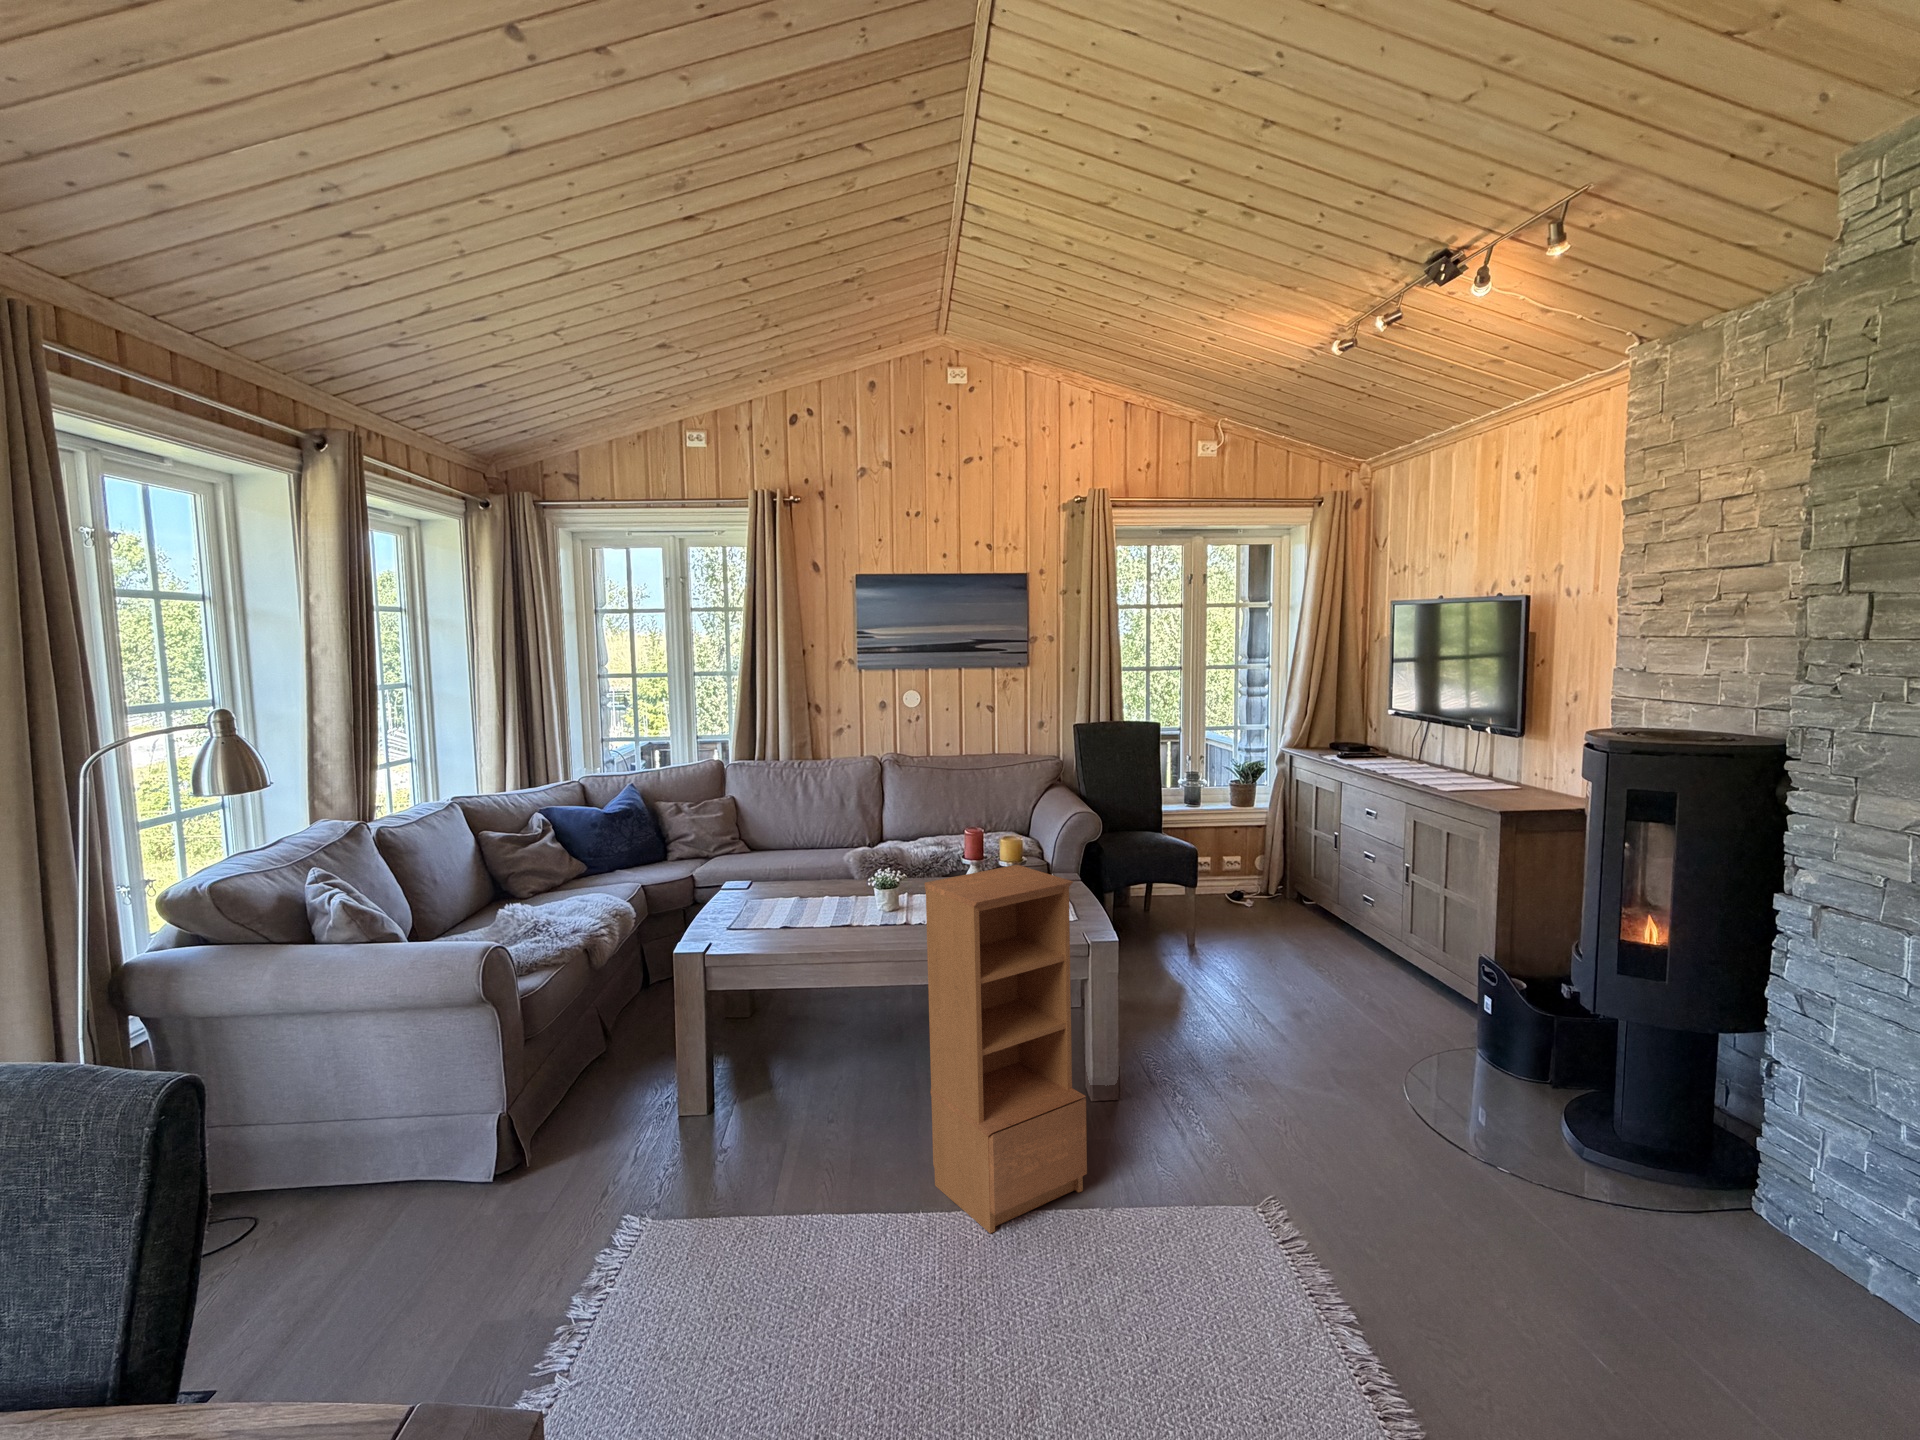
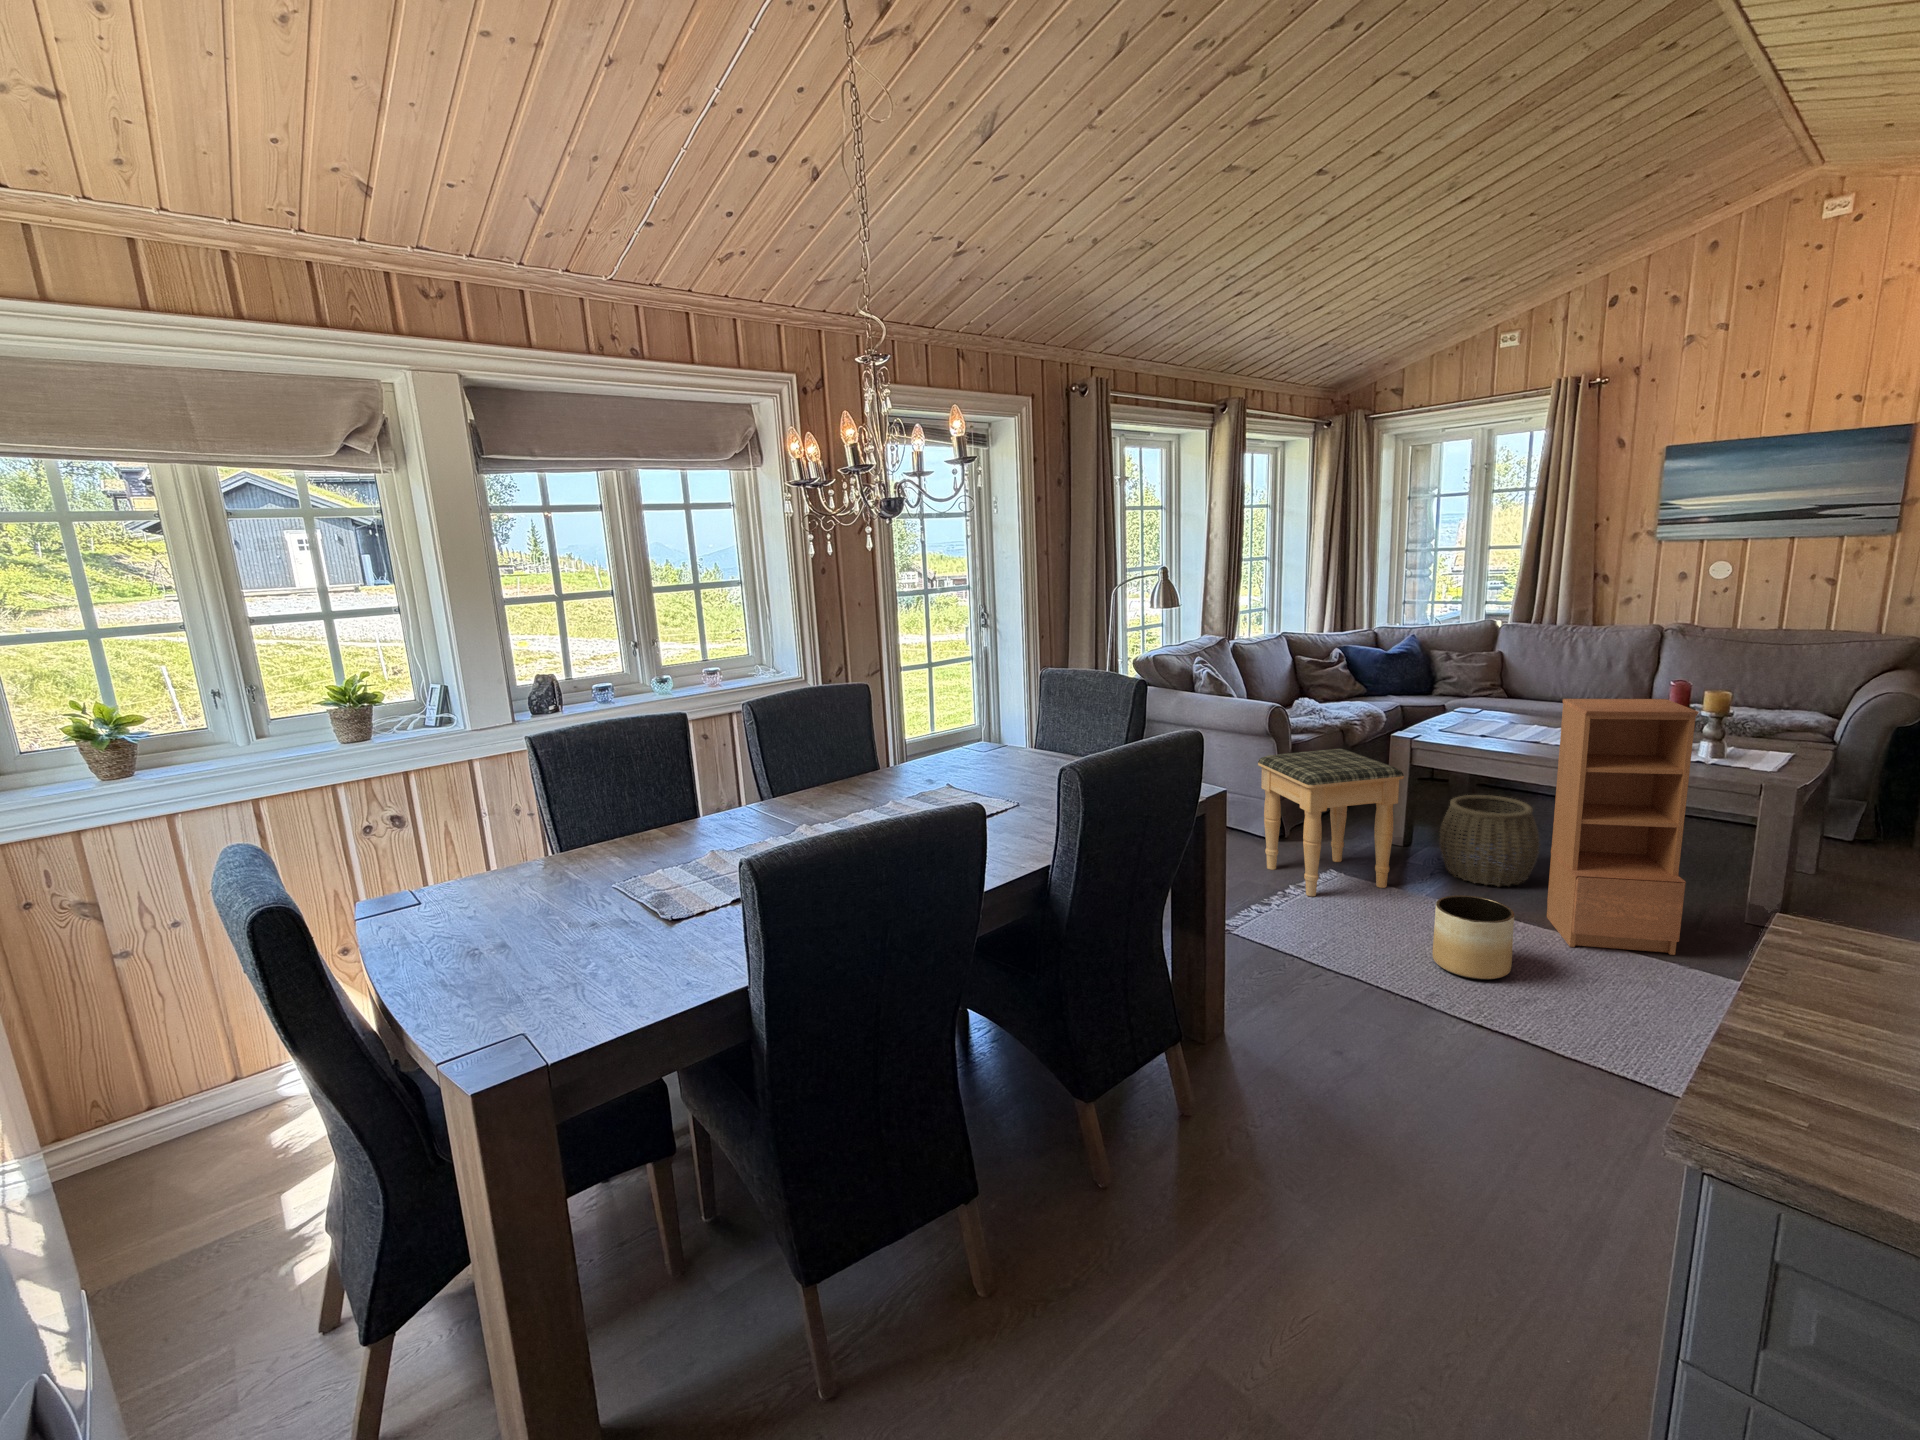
footstool: none [480,1001,733,1304] -> present [1258,749,1404,896]
woven basket: none [767,1013,890,1158] -> present [1439,795,1540,886]
planter: none [858,1223,970,1390] -> present [1433,895,1514,980]

